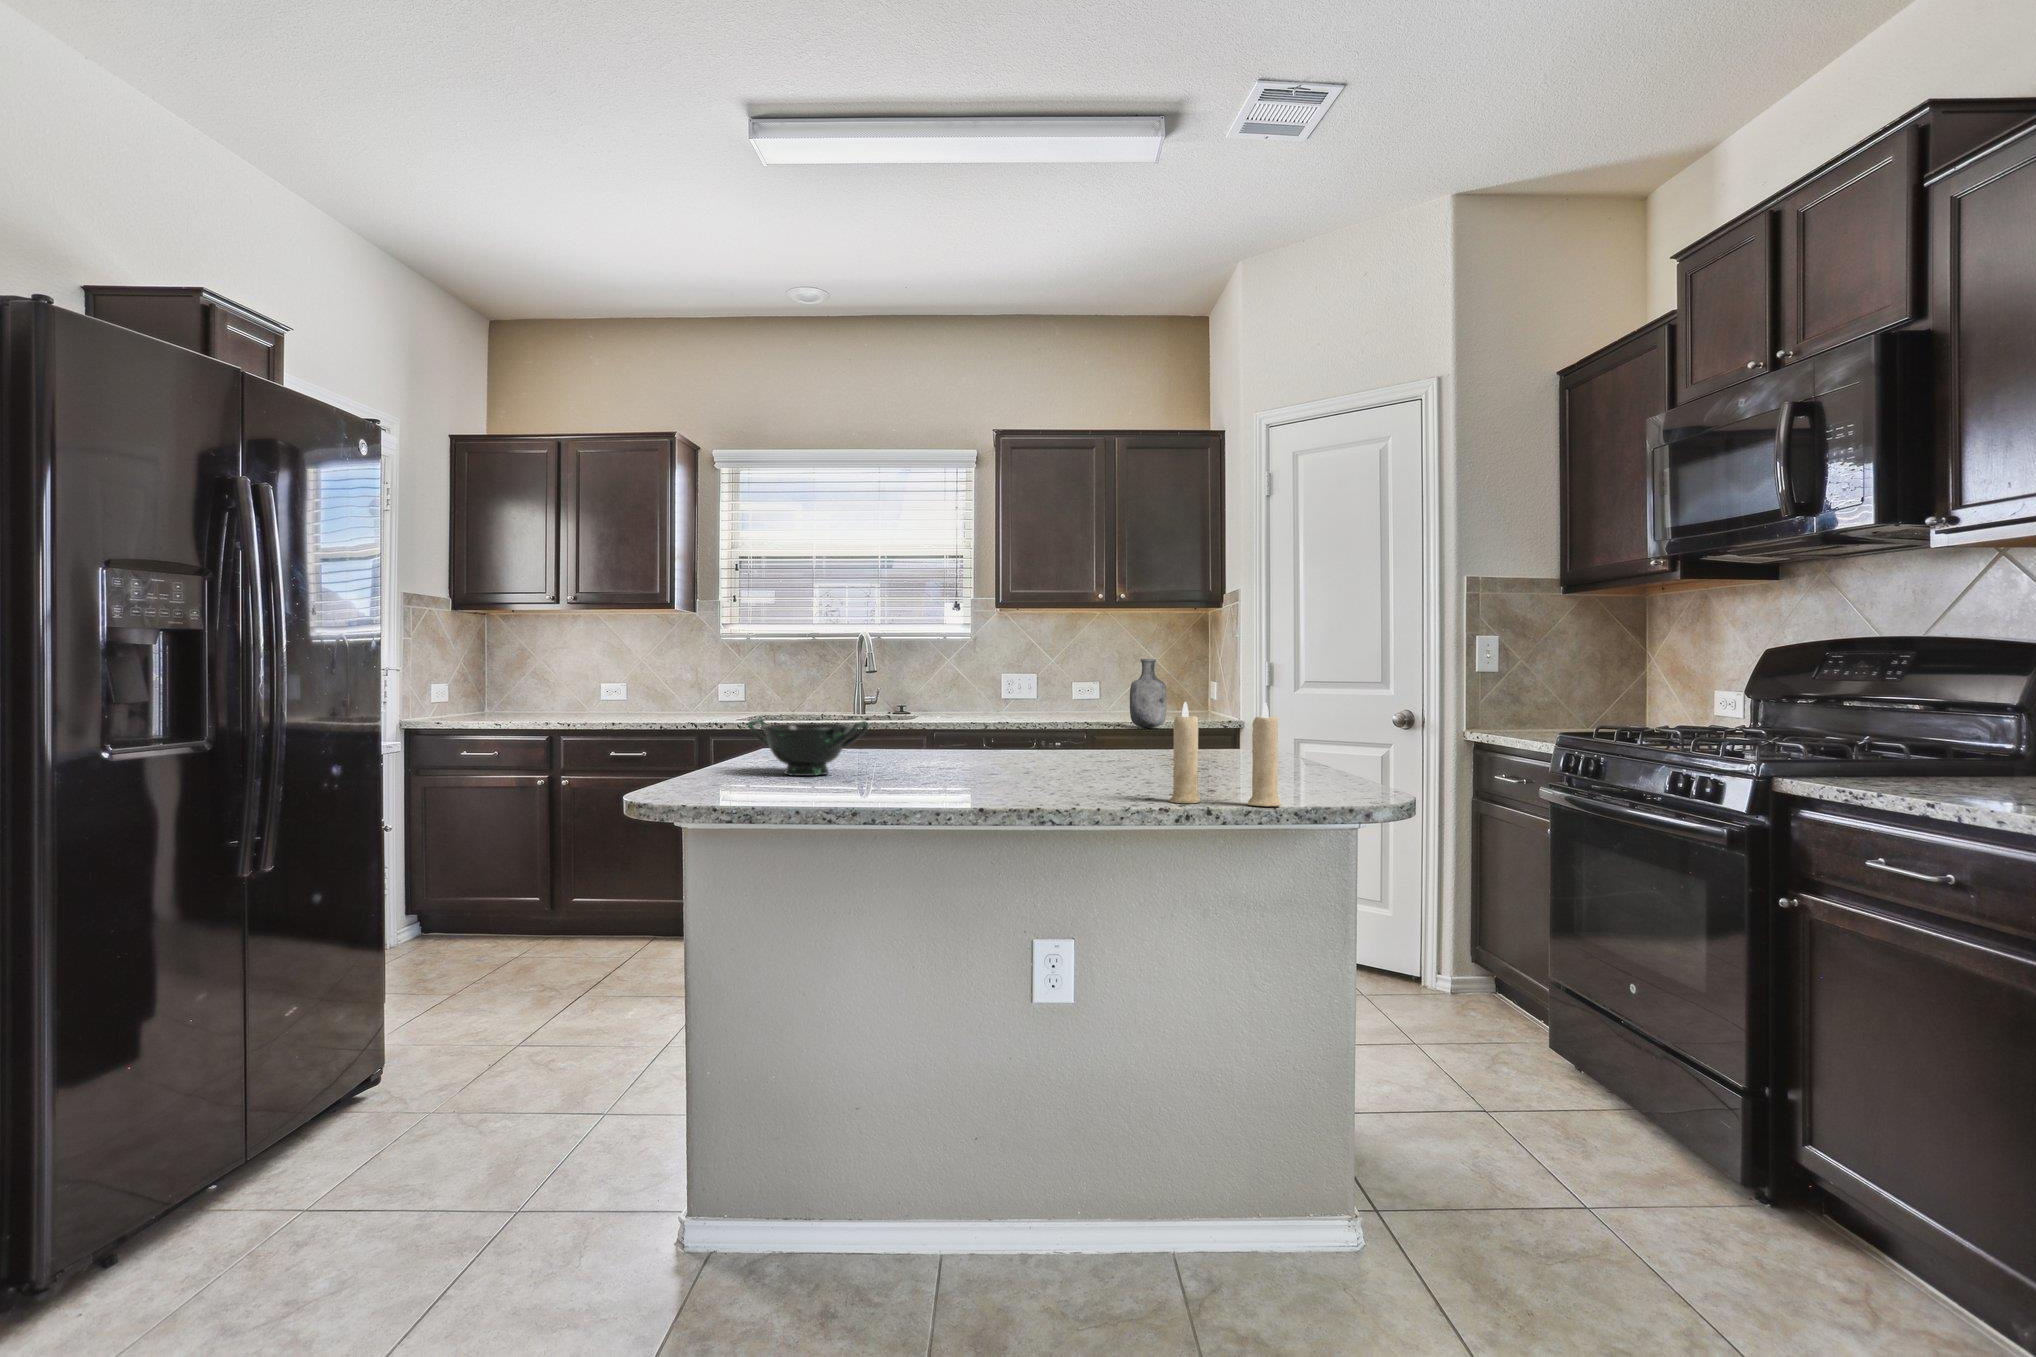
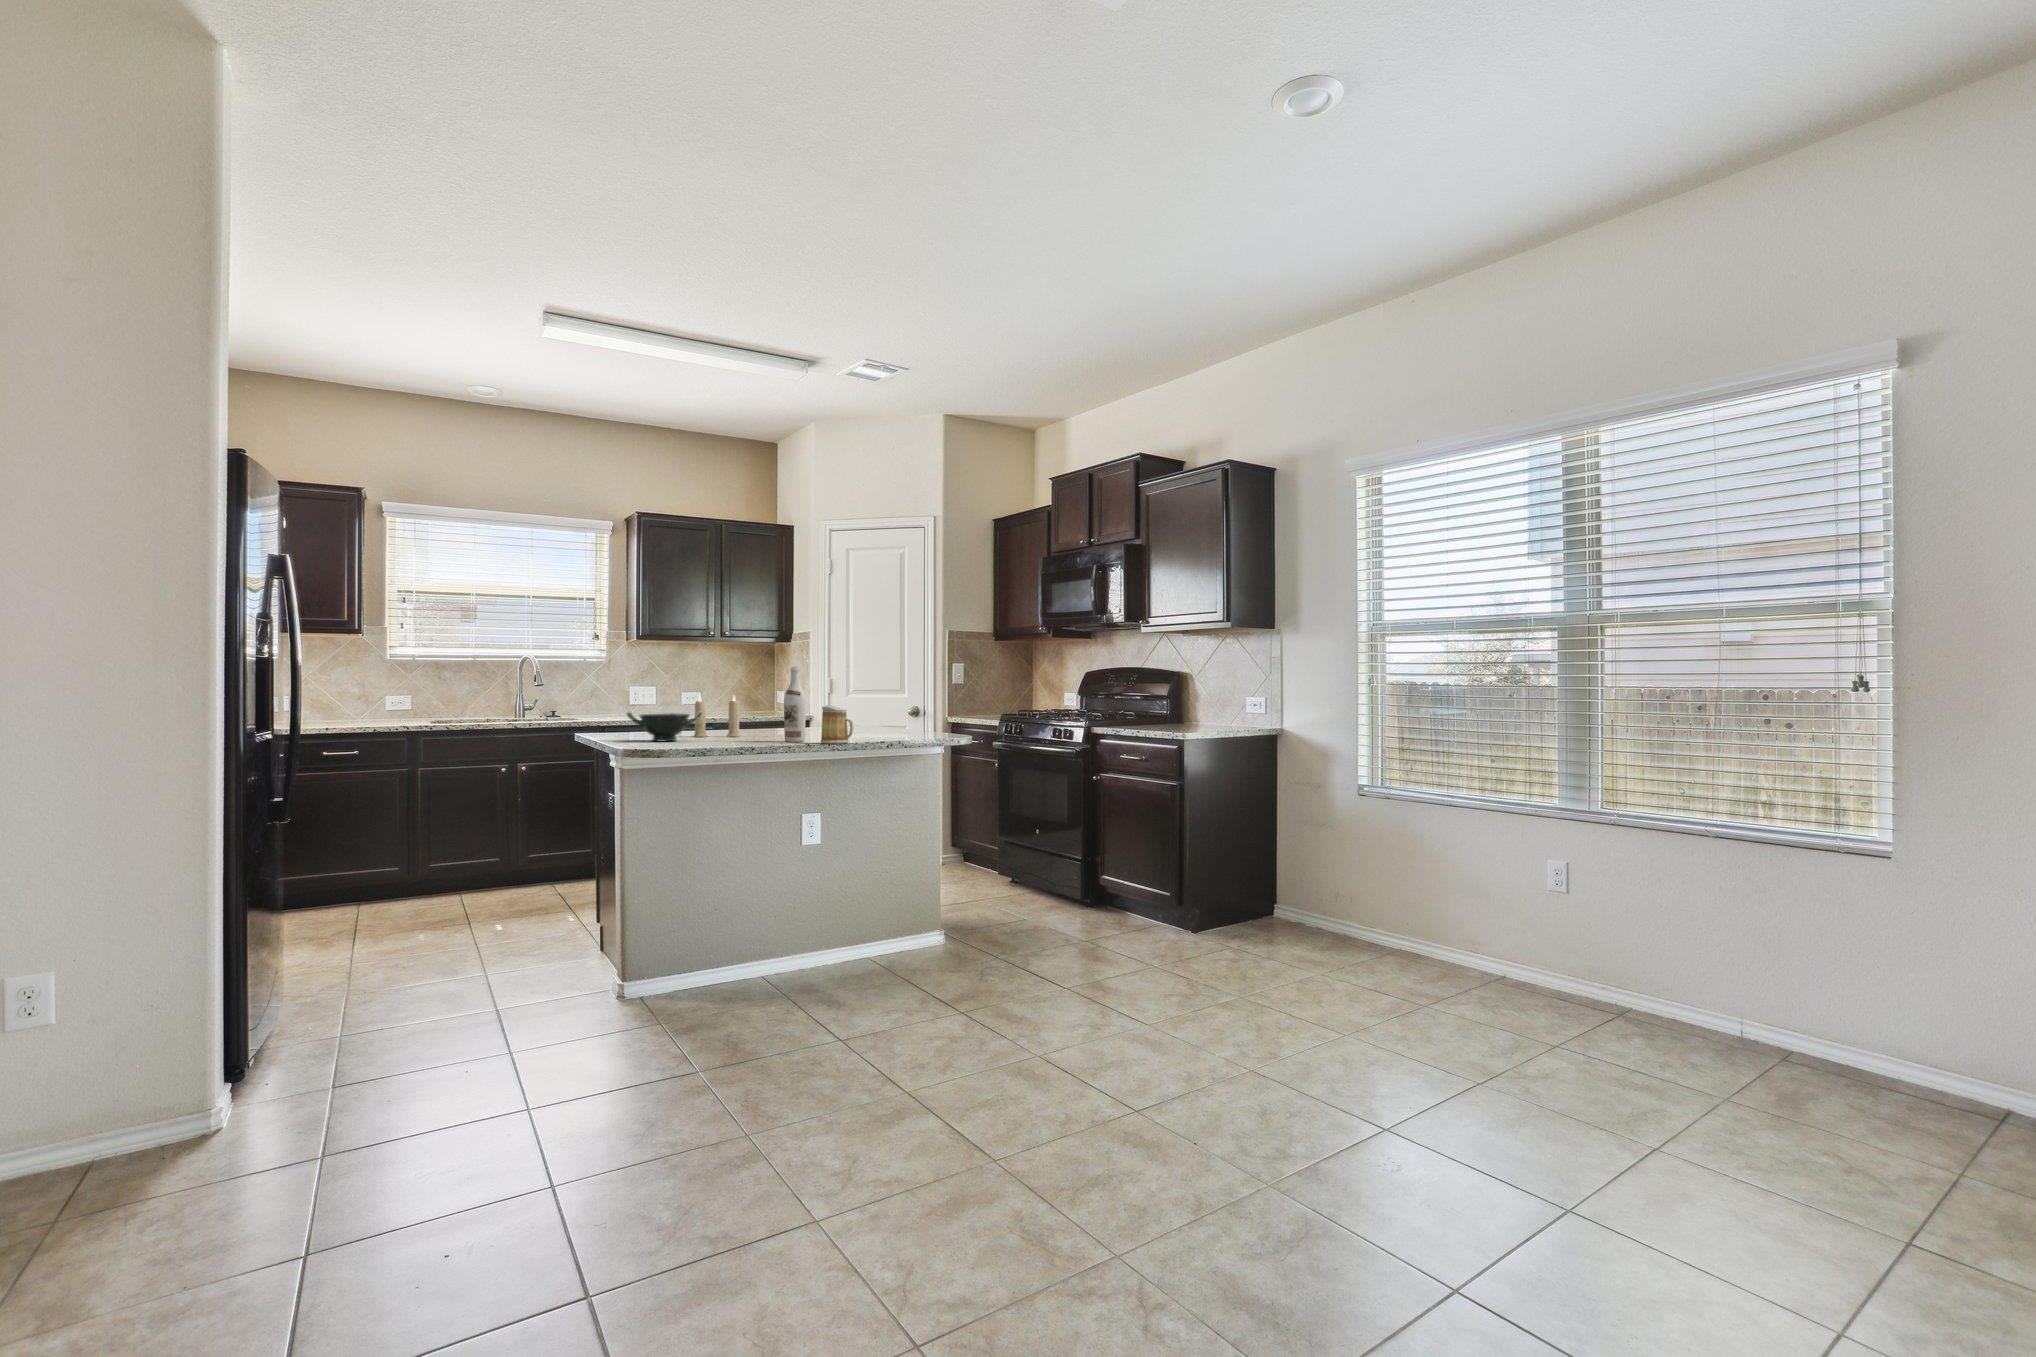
wine bottle: none [1001,635,1045,789] -> present [784,667,806,742]
vase: present [1130,659,1167,728] -> none [734,675,760,721]
candle: present [1169,702,1281,806] -> present [693,695,741,737]
mug: none [1051,716,1117,801] -> present [820,705,854,744]

